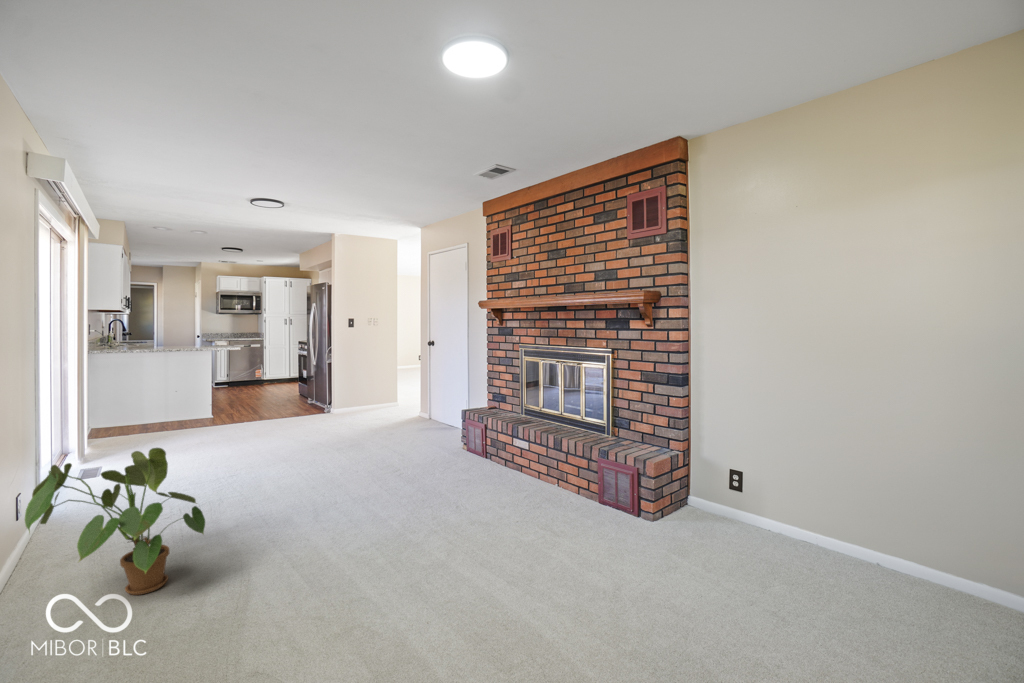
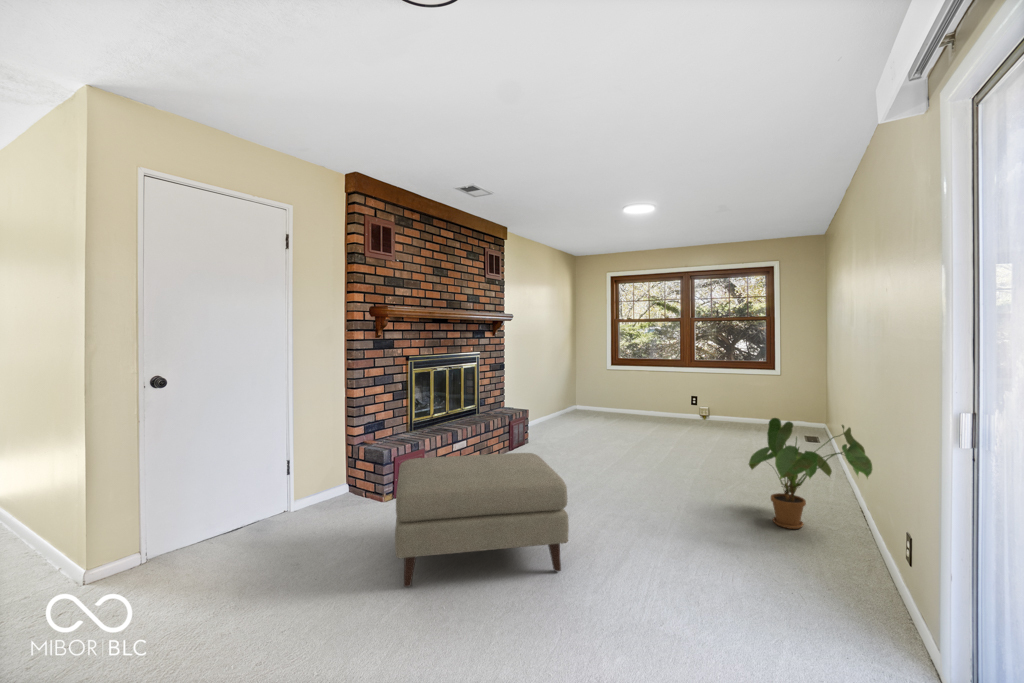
ottoman: none [279,404,393,480] -> present [395,453,569,587]

